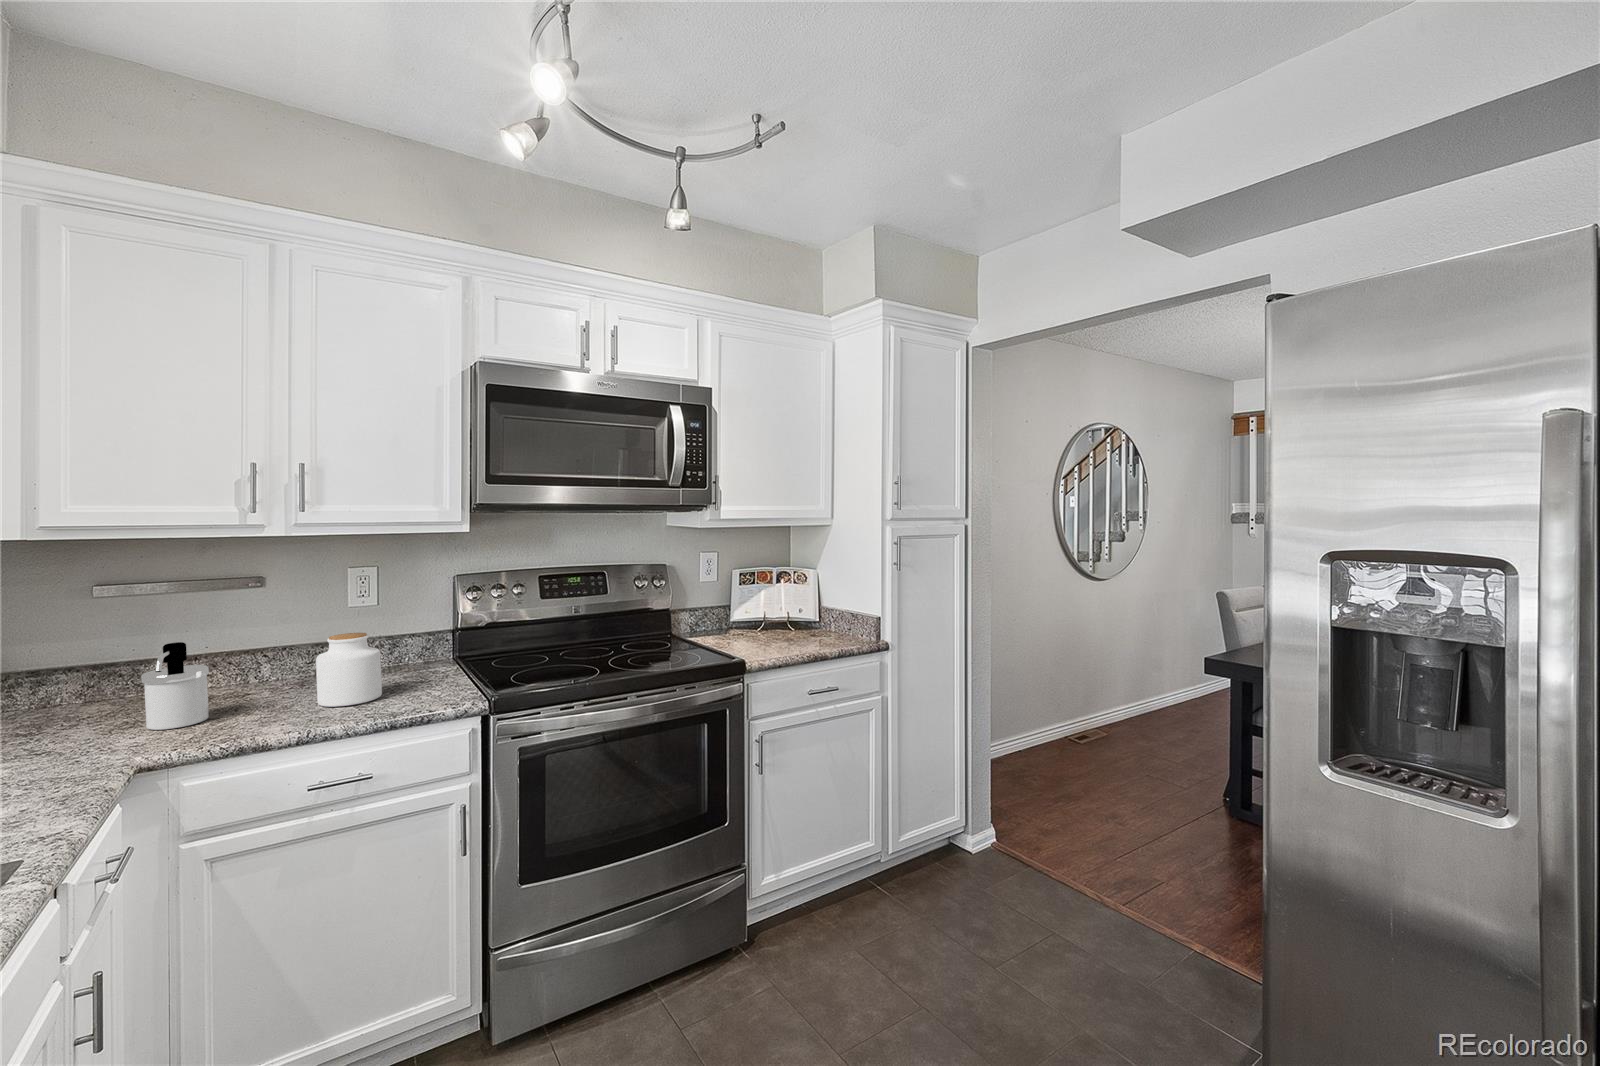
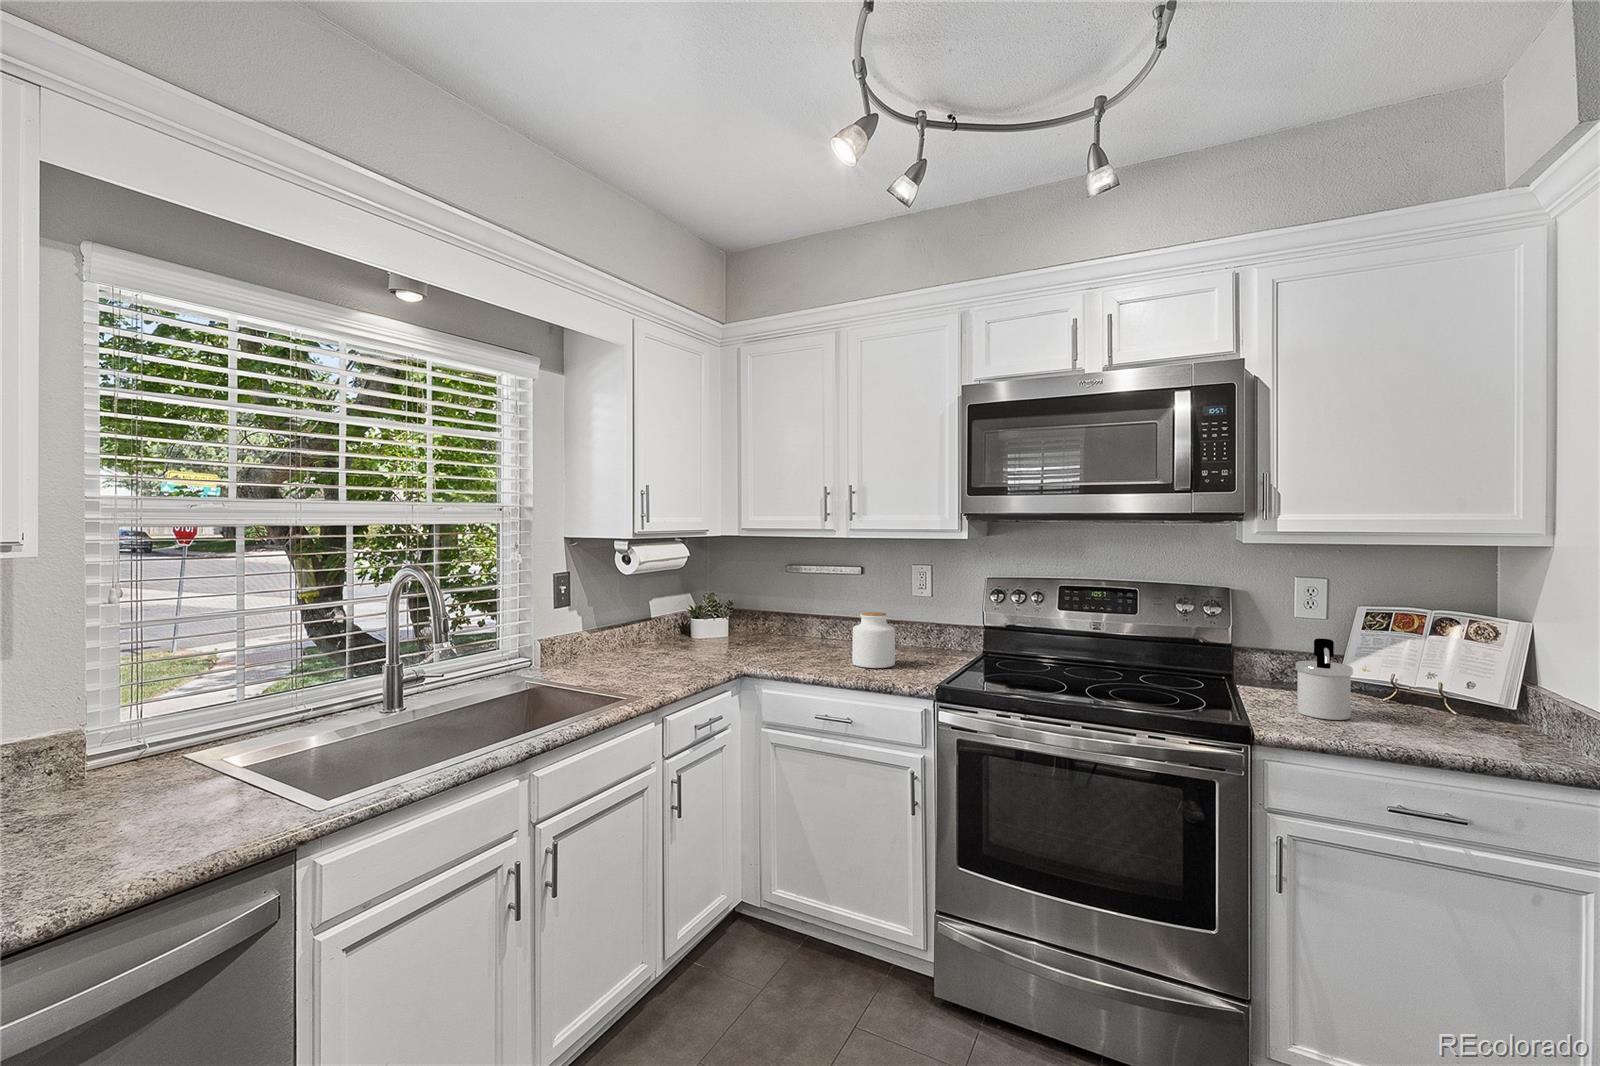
soap dispenser: present [141,642,209,730] -> present [1296,638,1353,720]

